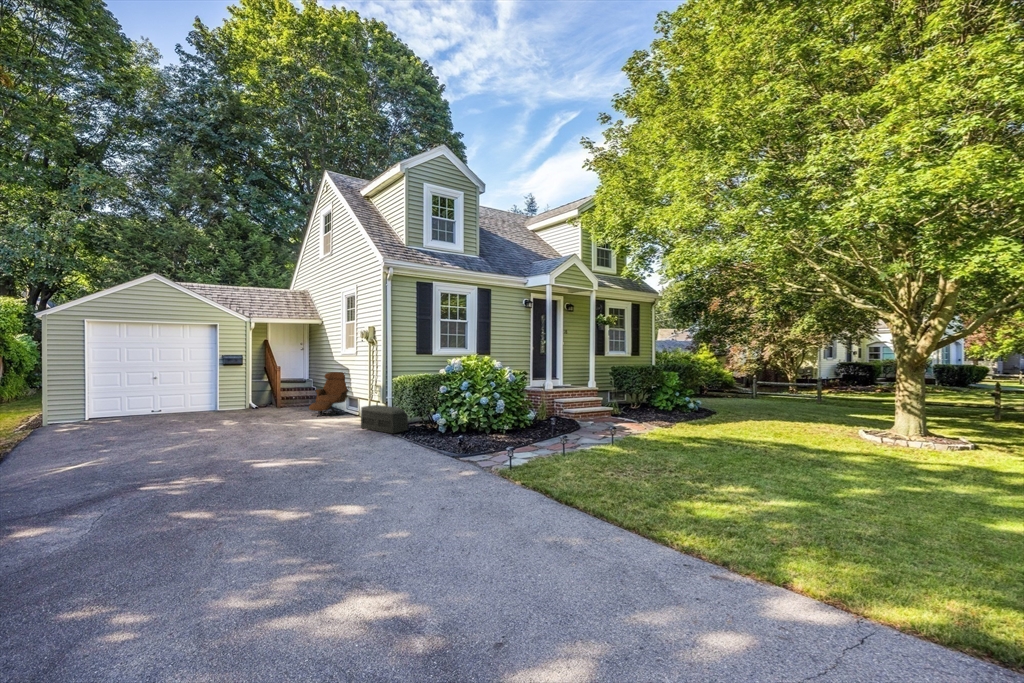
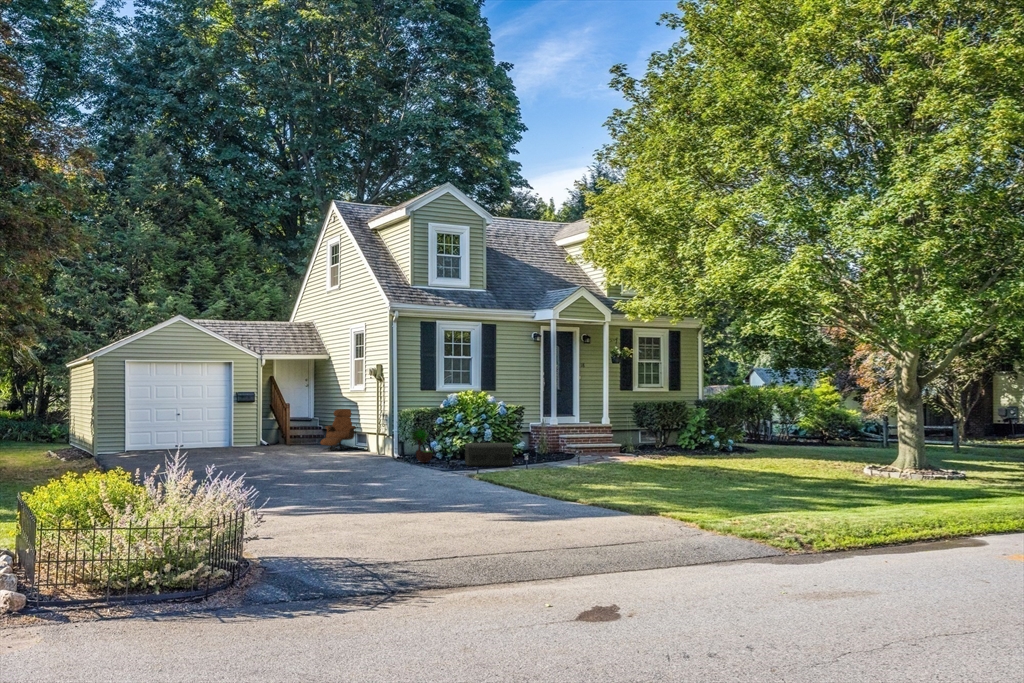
potted tree: none [406,394,434,437] -> present [411,428,432,463]
storage bench: present [361,405,408,434] -> present [465,443,513,466]

